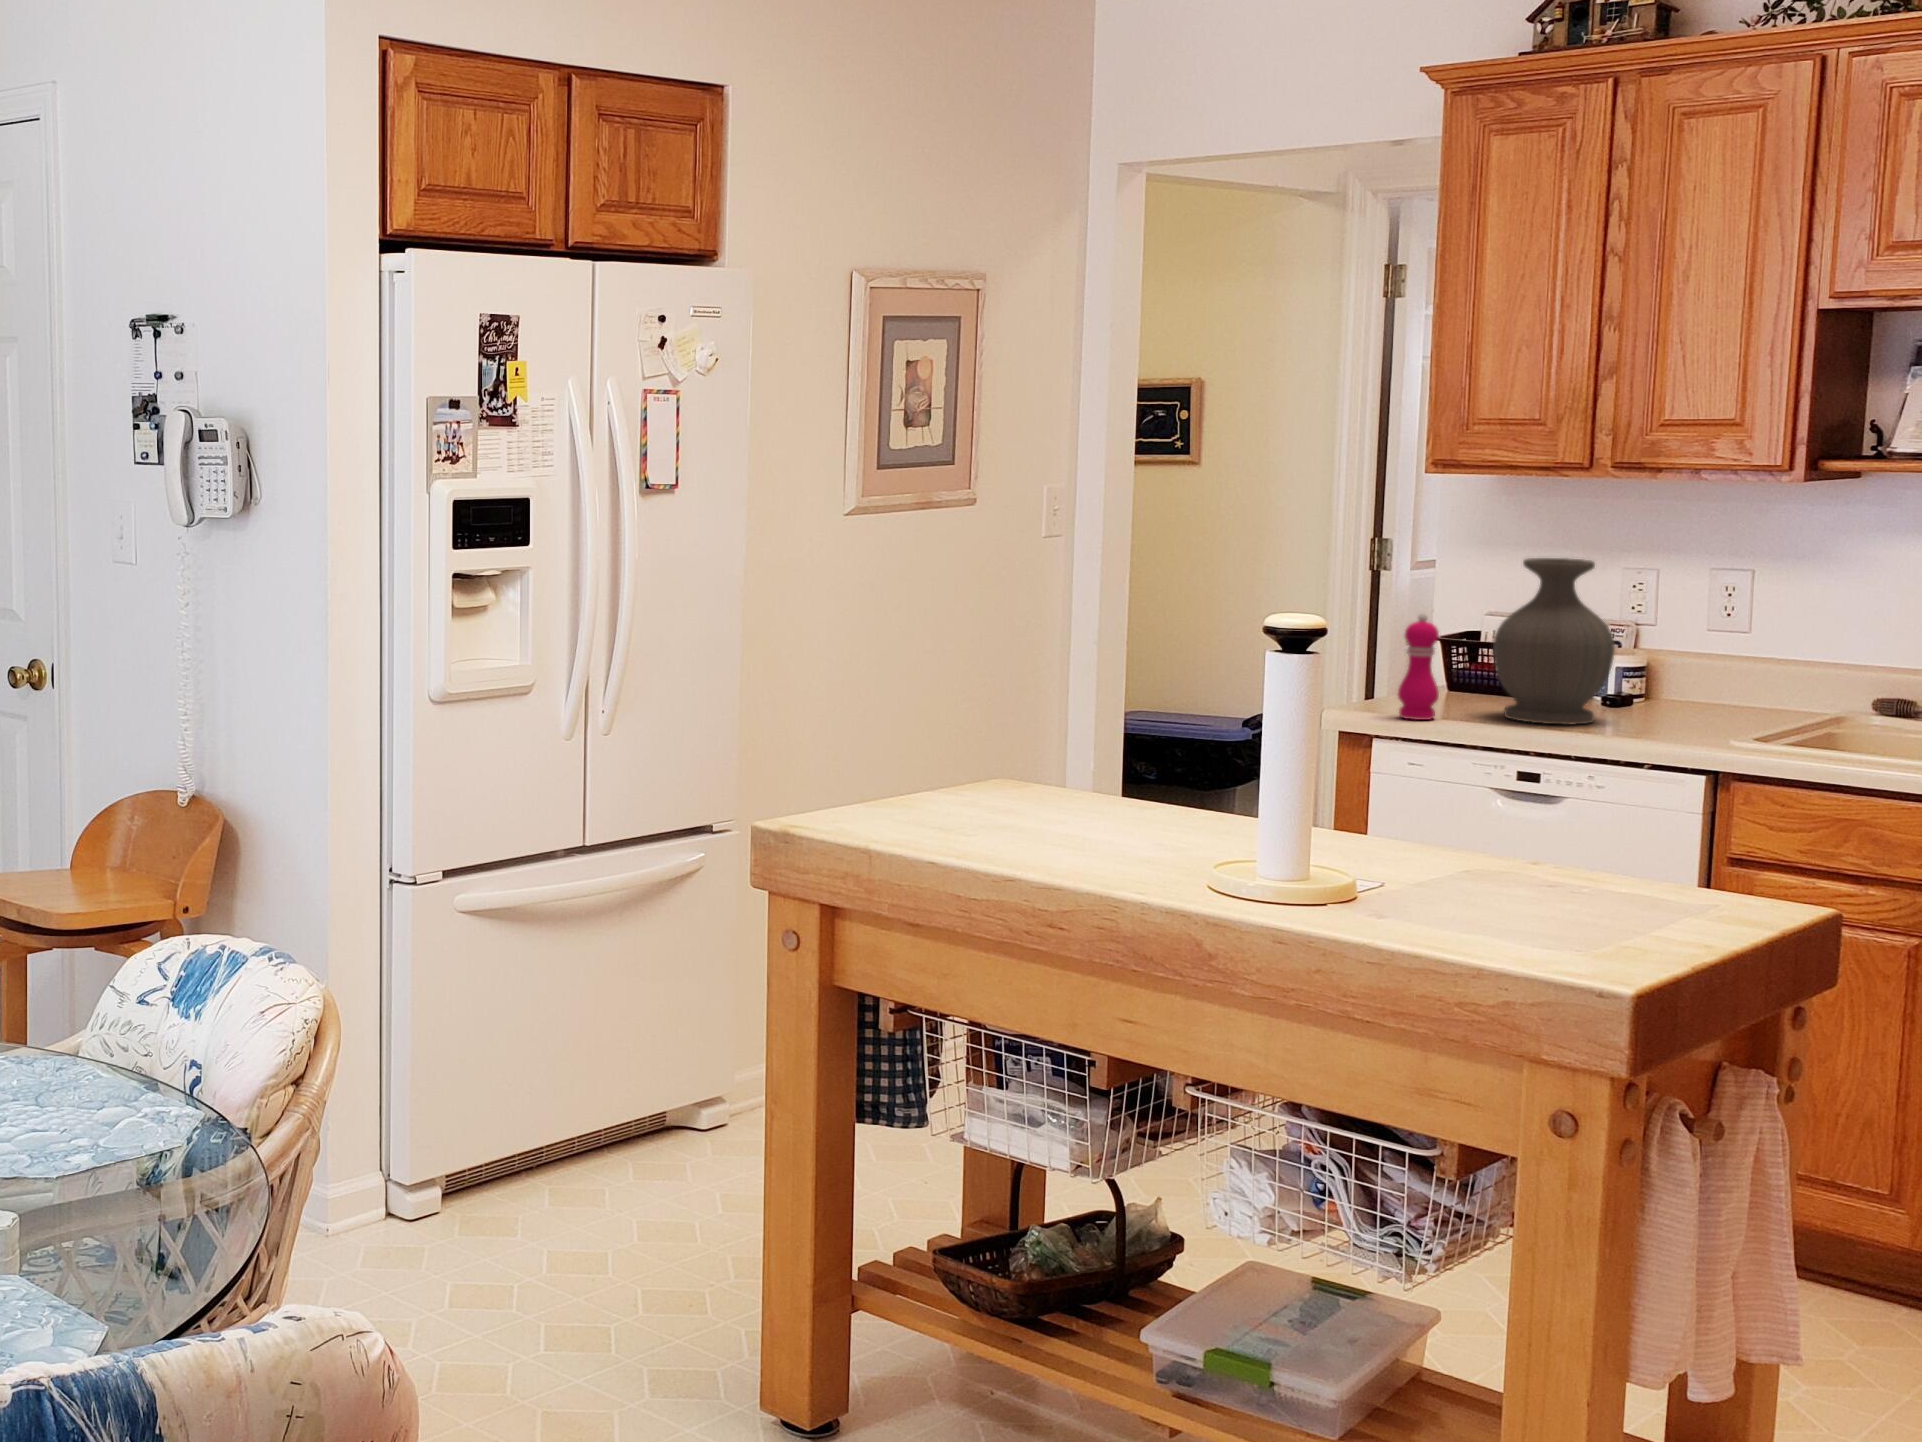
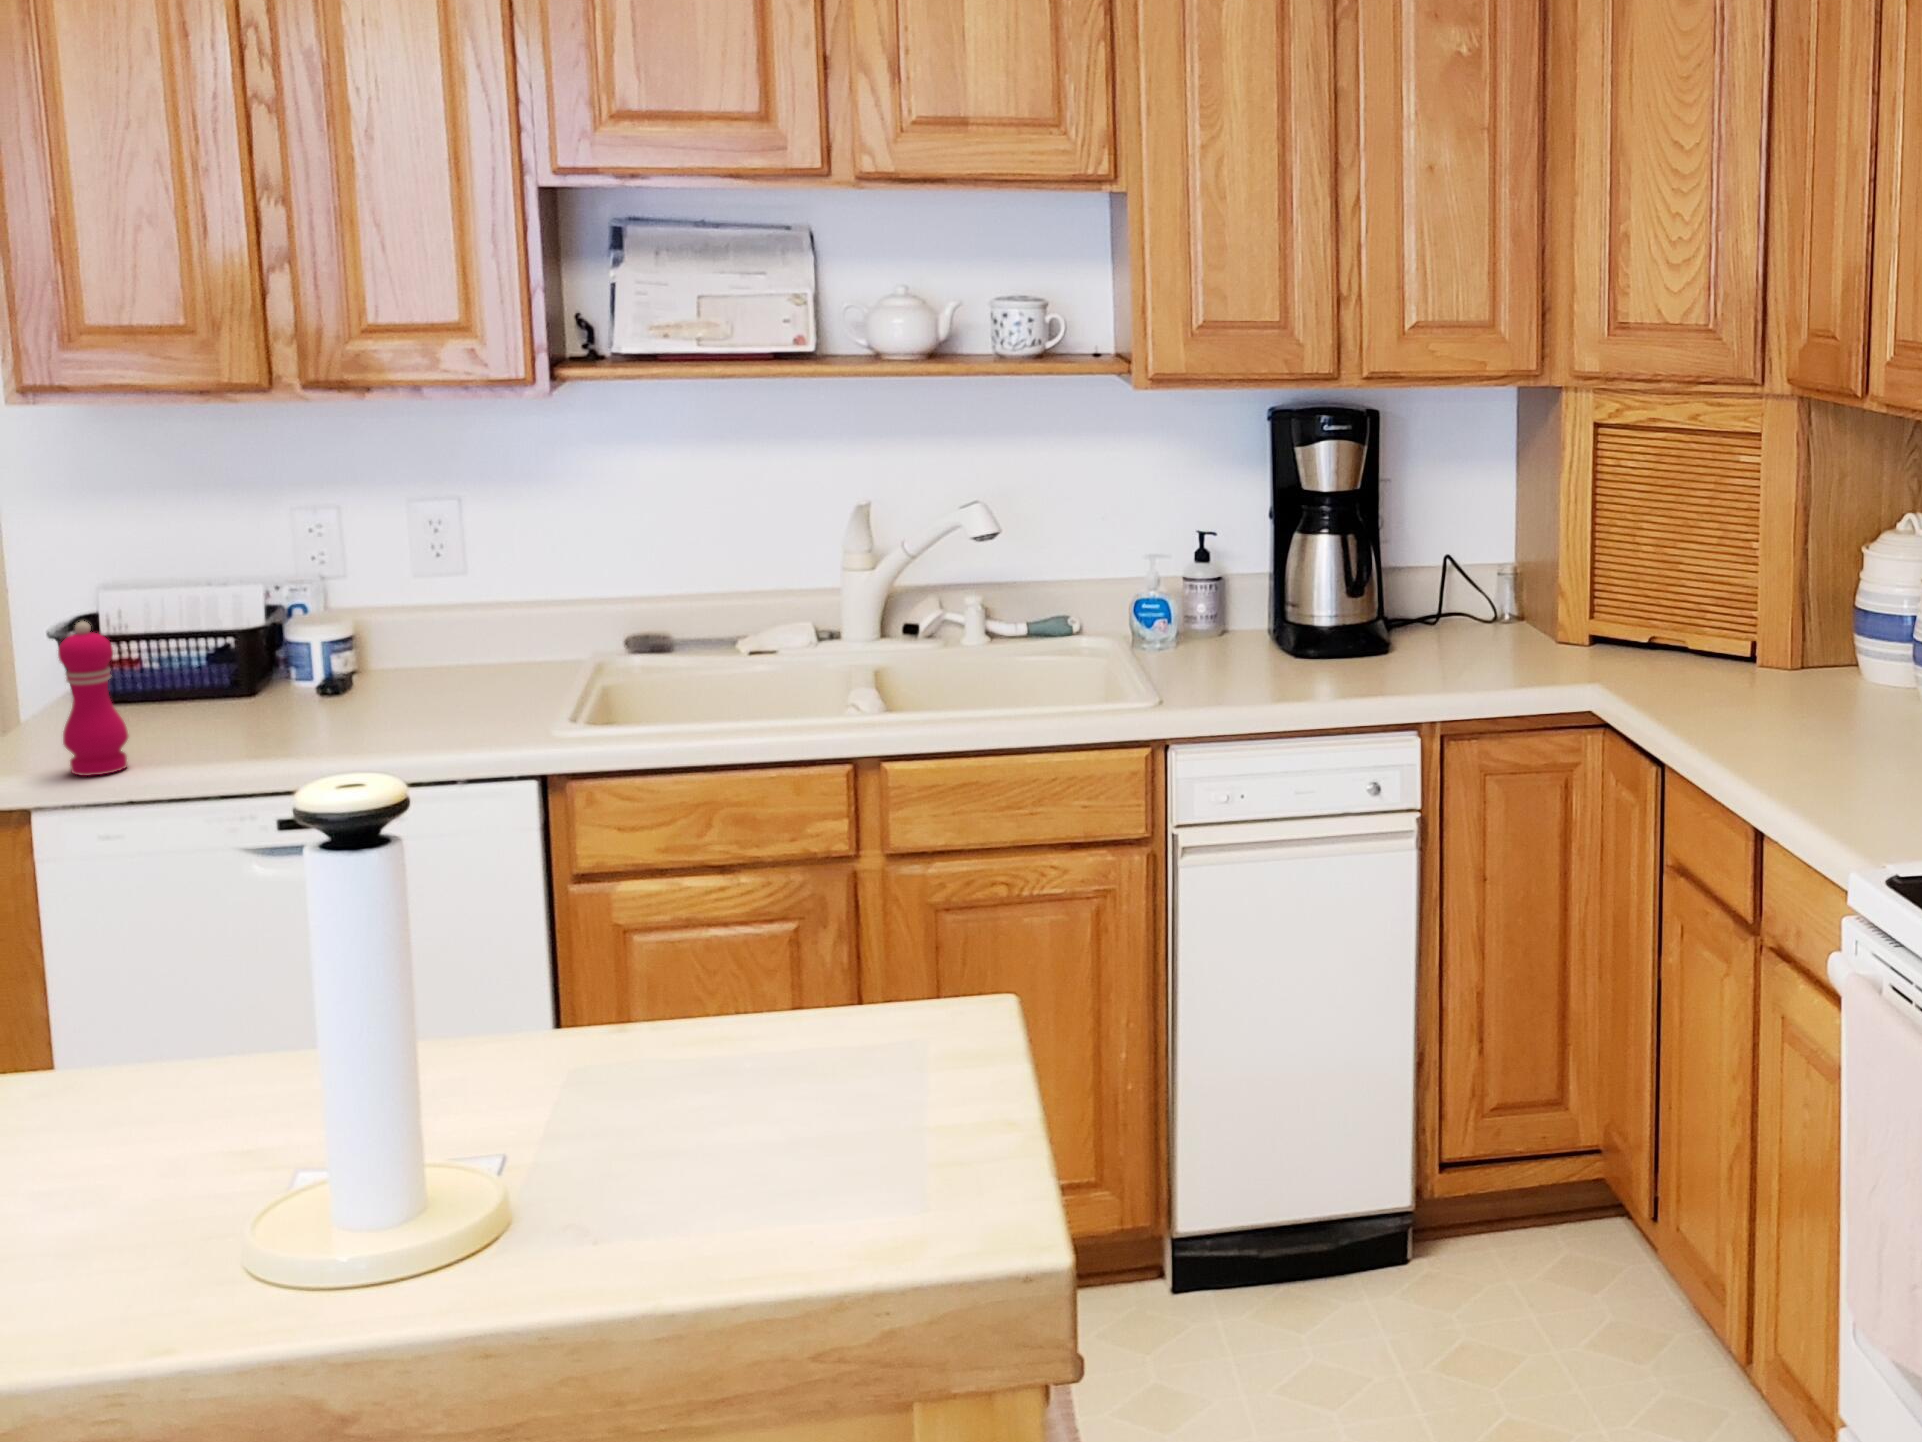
vase: present [1493,558,1615,725] -> none [188,515,358,744]

